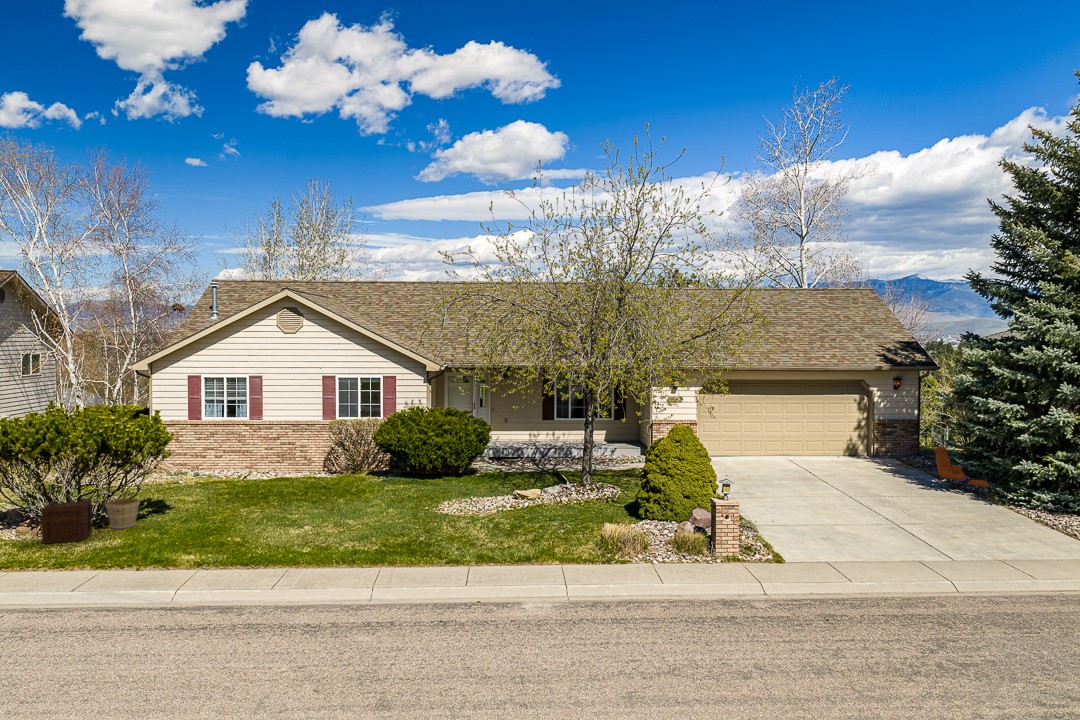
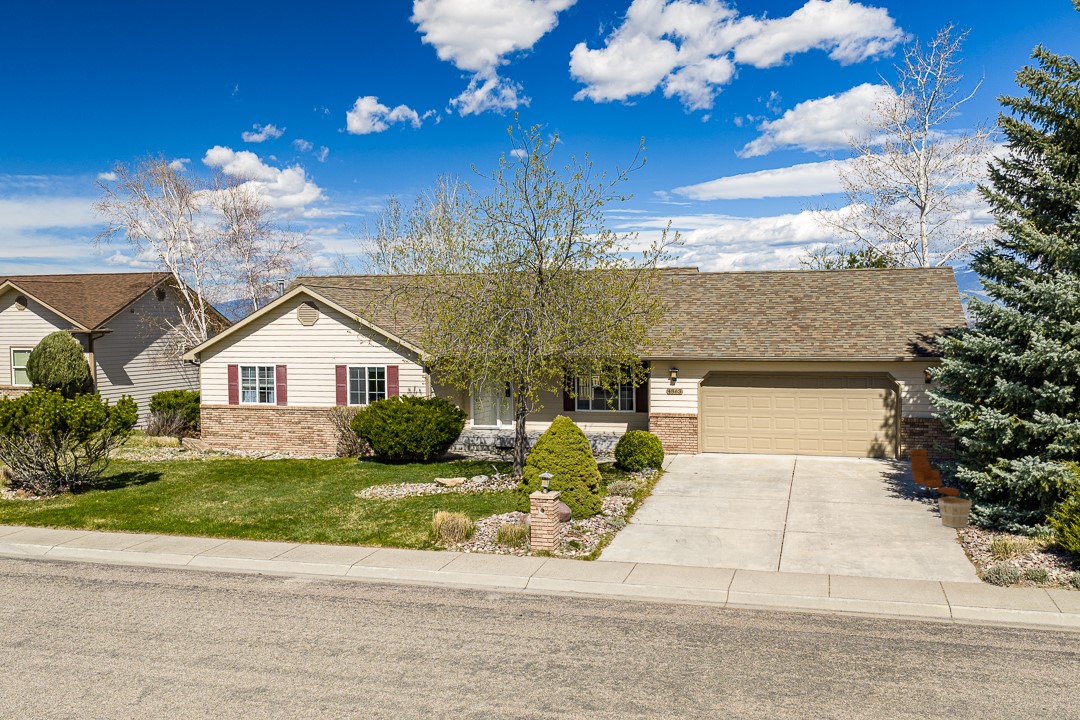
wooden crate: present [41,498,92,544] -> none [52,468,96,501]
wooden bucket: present [106,498,140,529] -> present [938,497,972,528]

